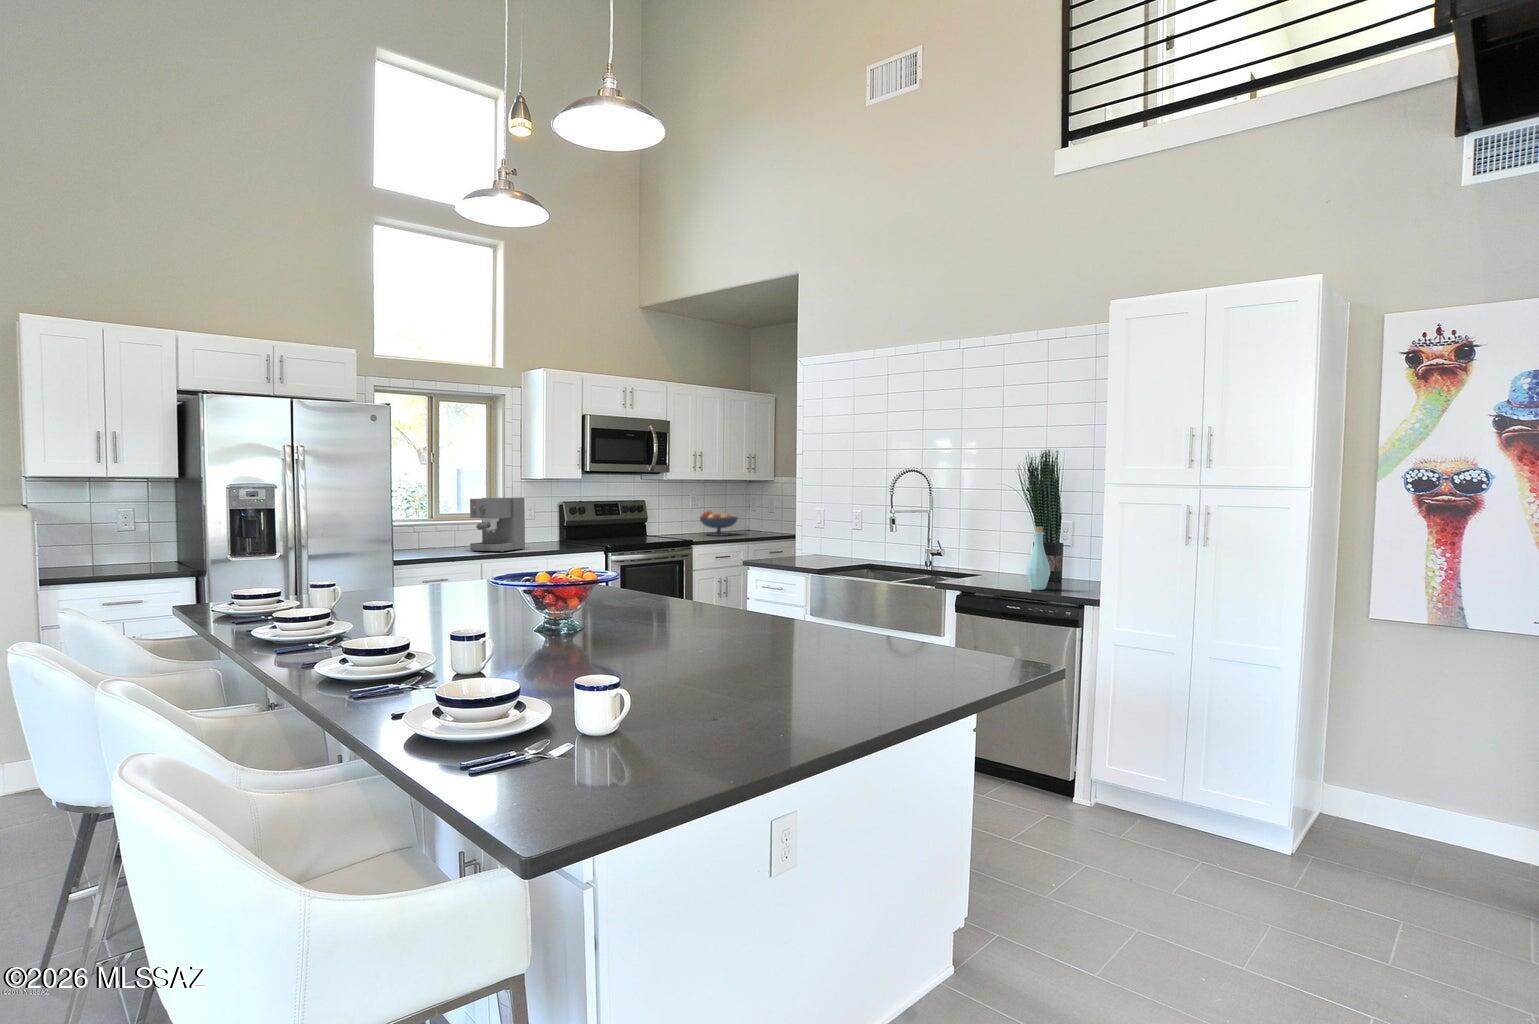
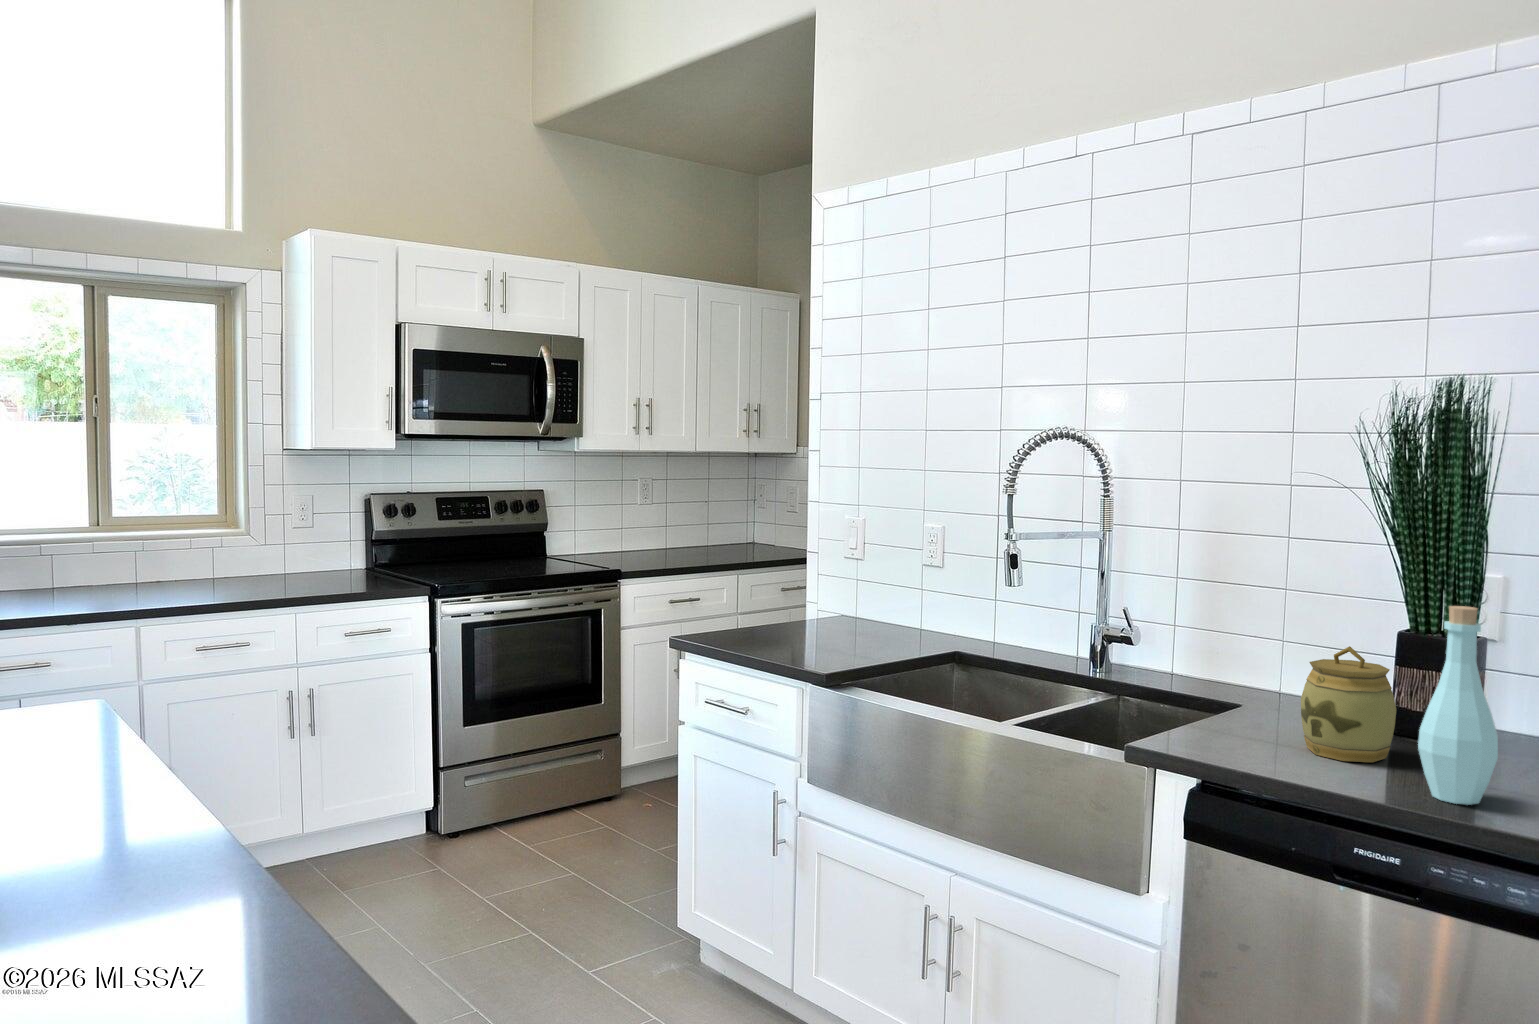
coffee maker: present [470,498,525,552] -> none [133,484,260,597]
fruit bowl: present [700,511,738,536] -> none [648,510,721,558]
jar: none [996,545,1026,584] -> present [1301,646,1396,763]

